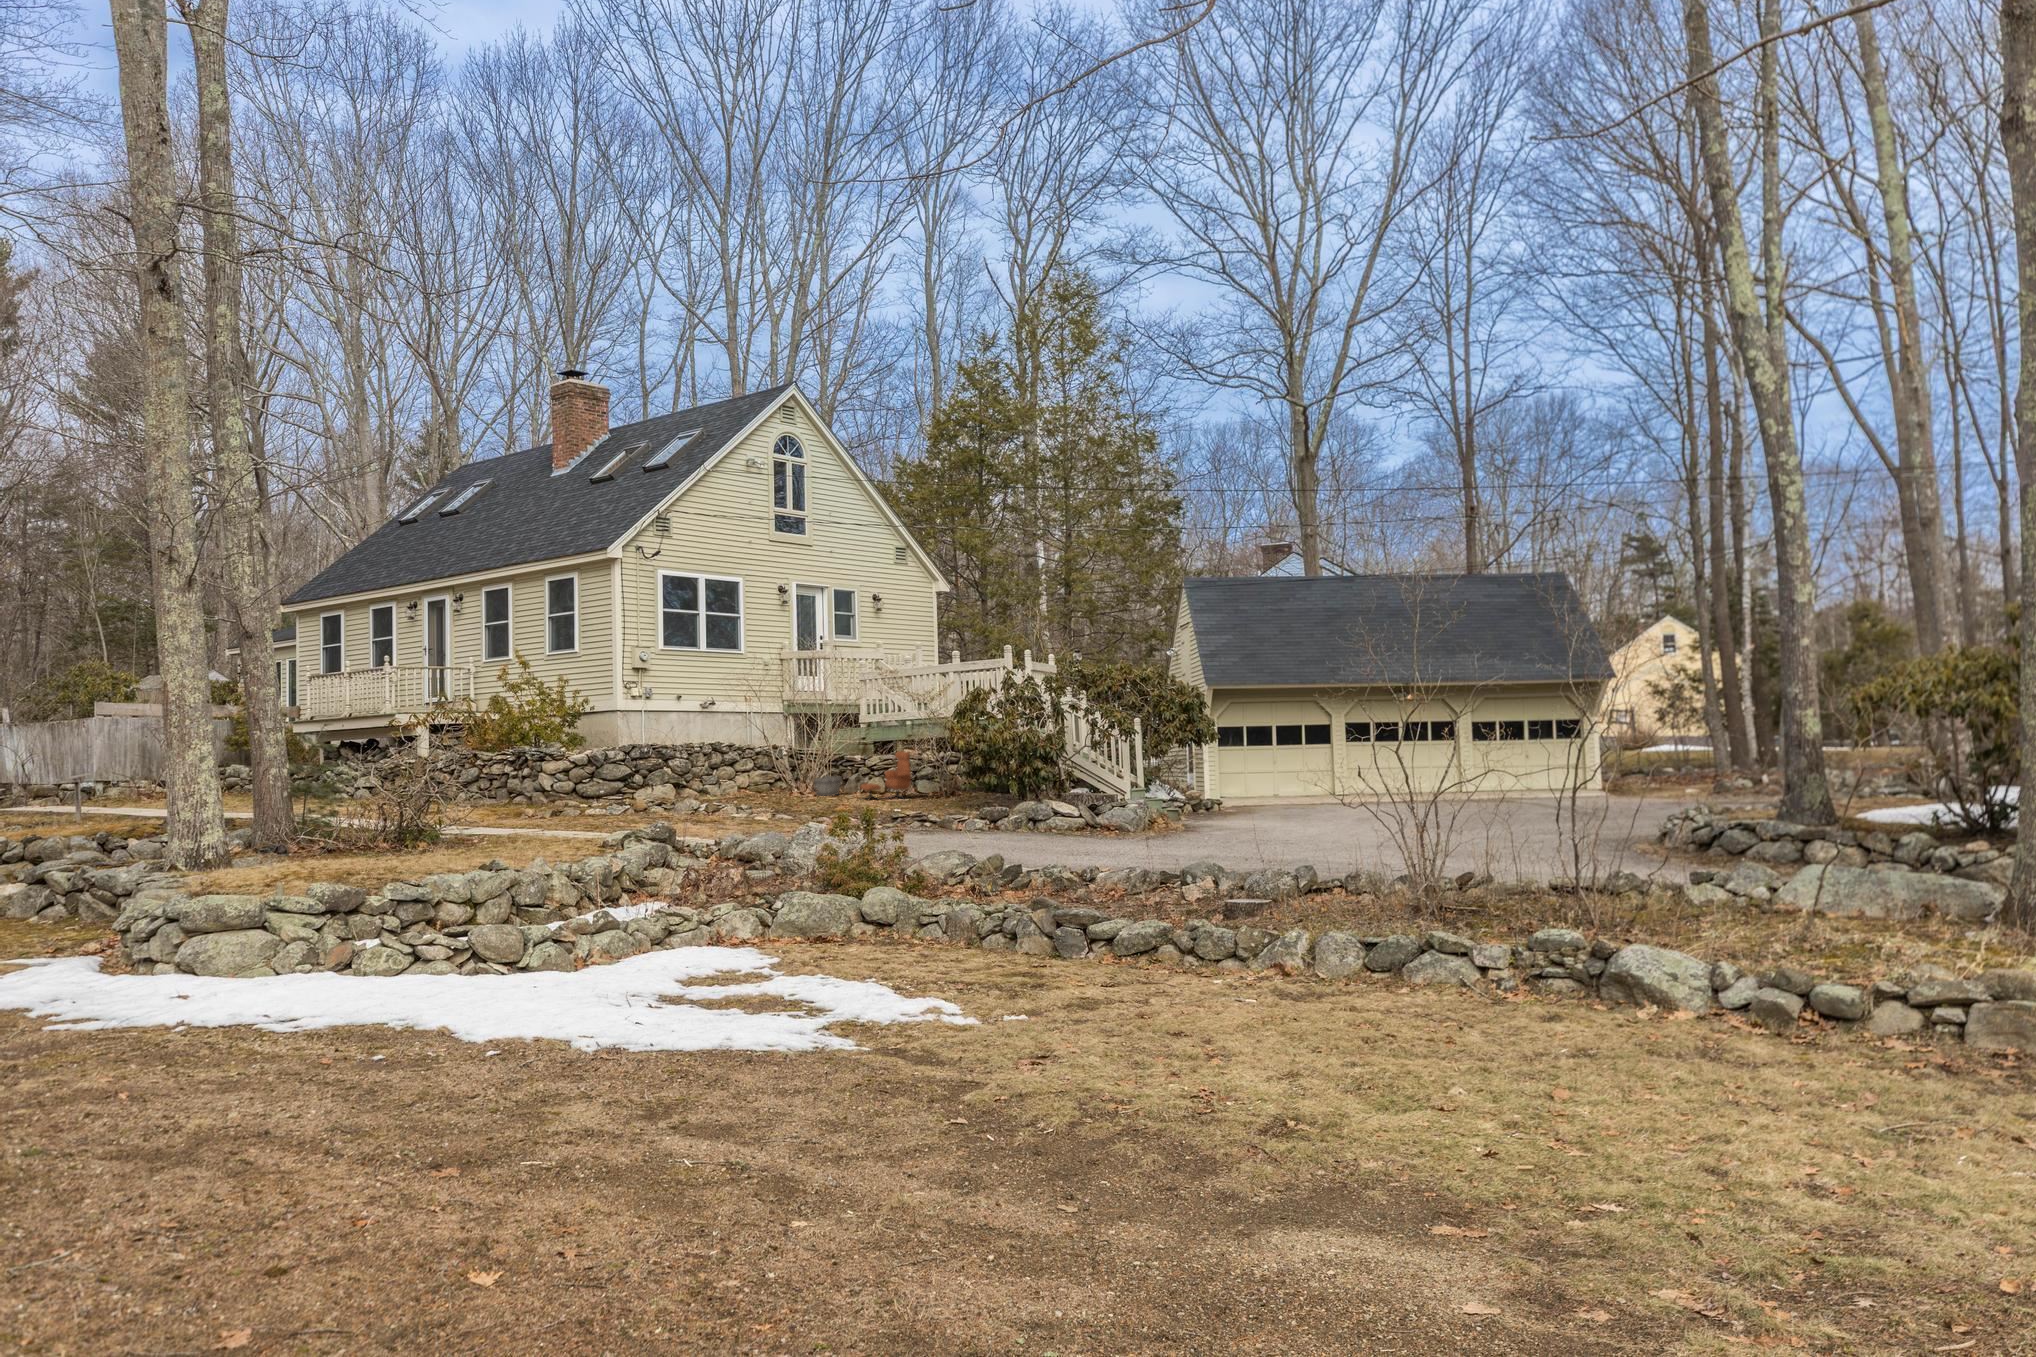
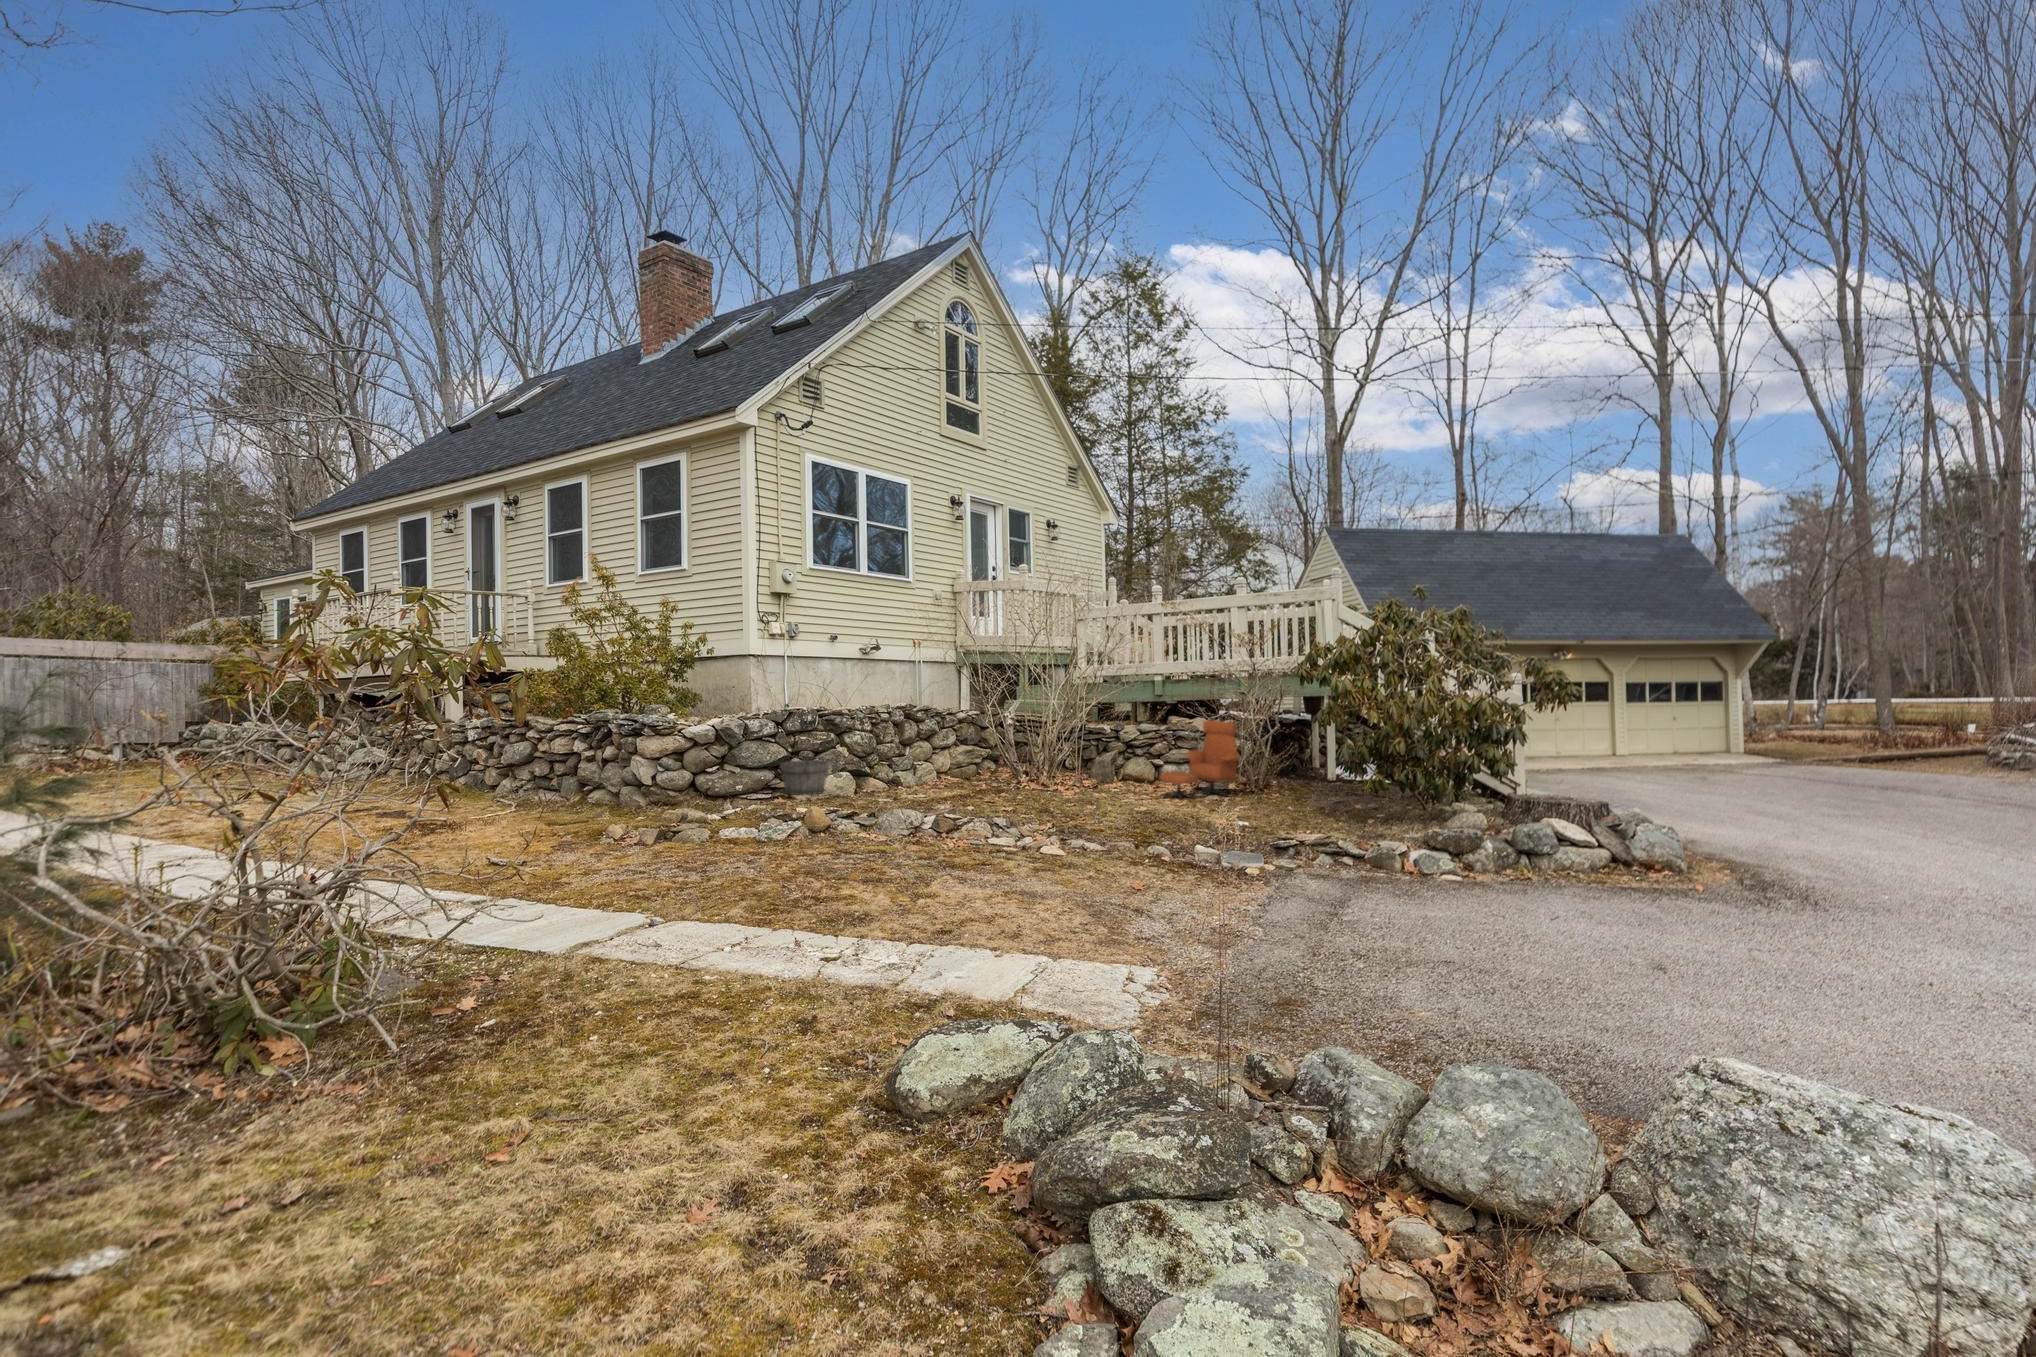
wooden bucket: present [814,775,842,796] -> present [780,759,829,795]

